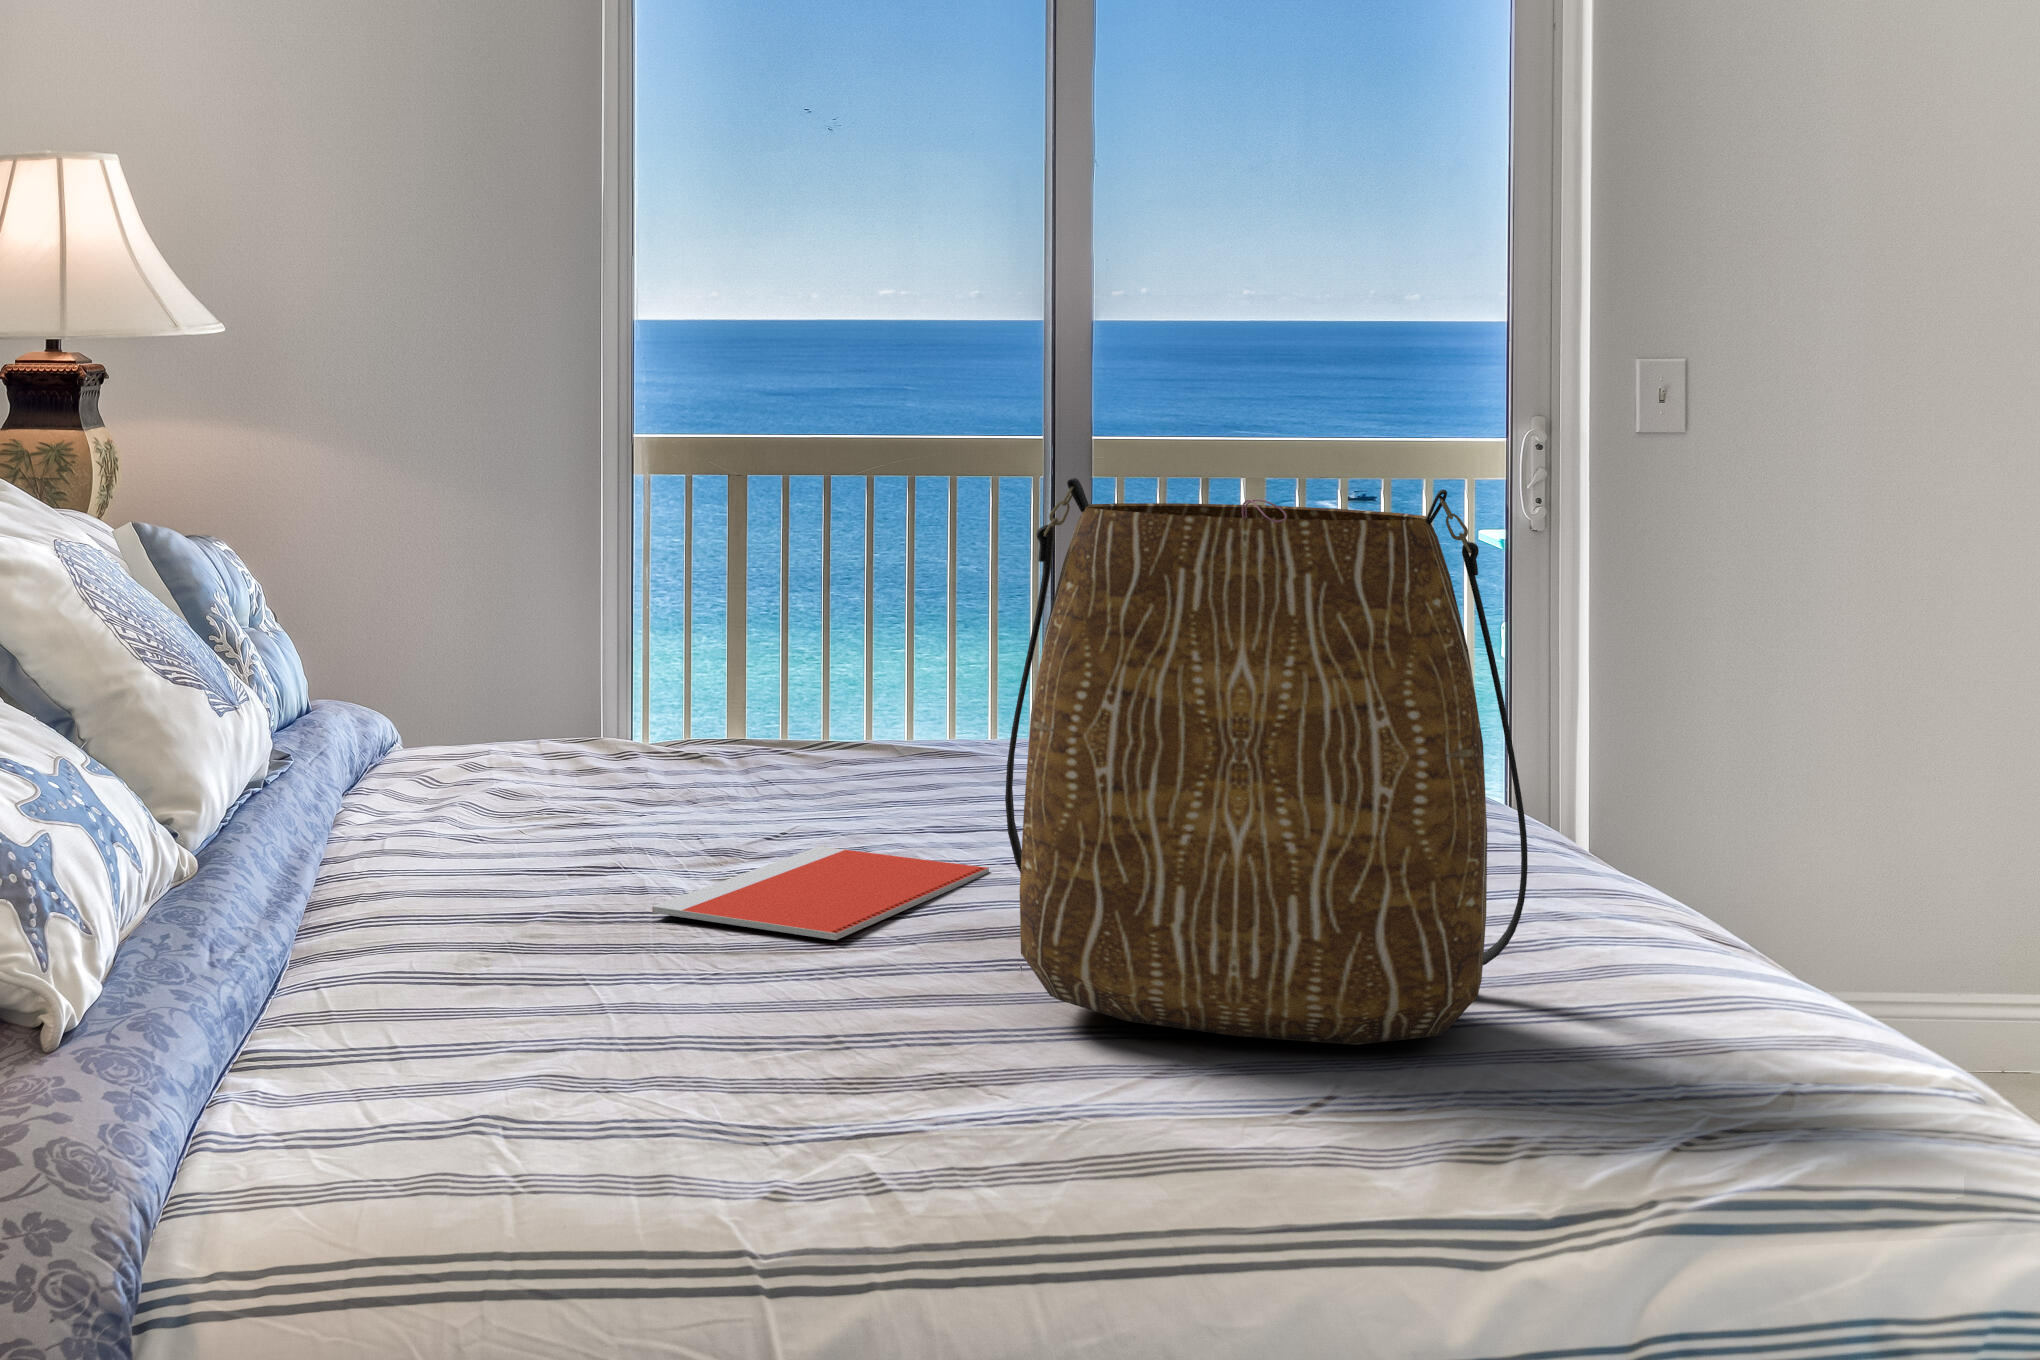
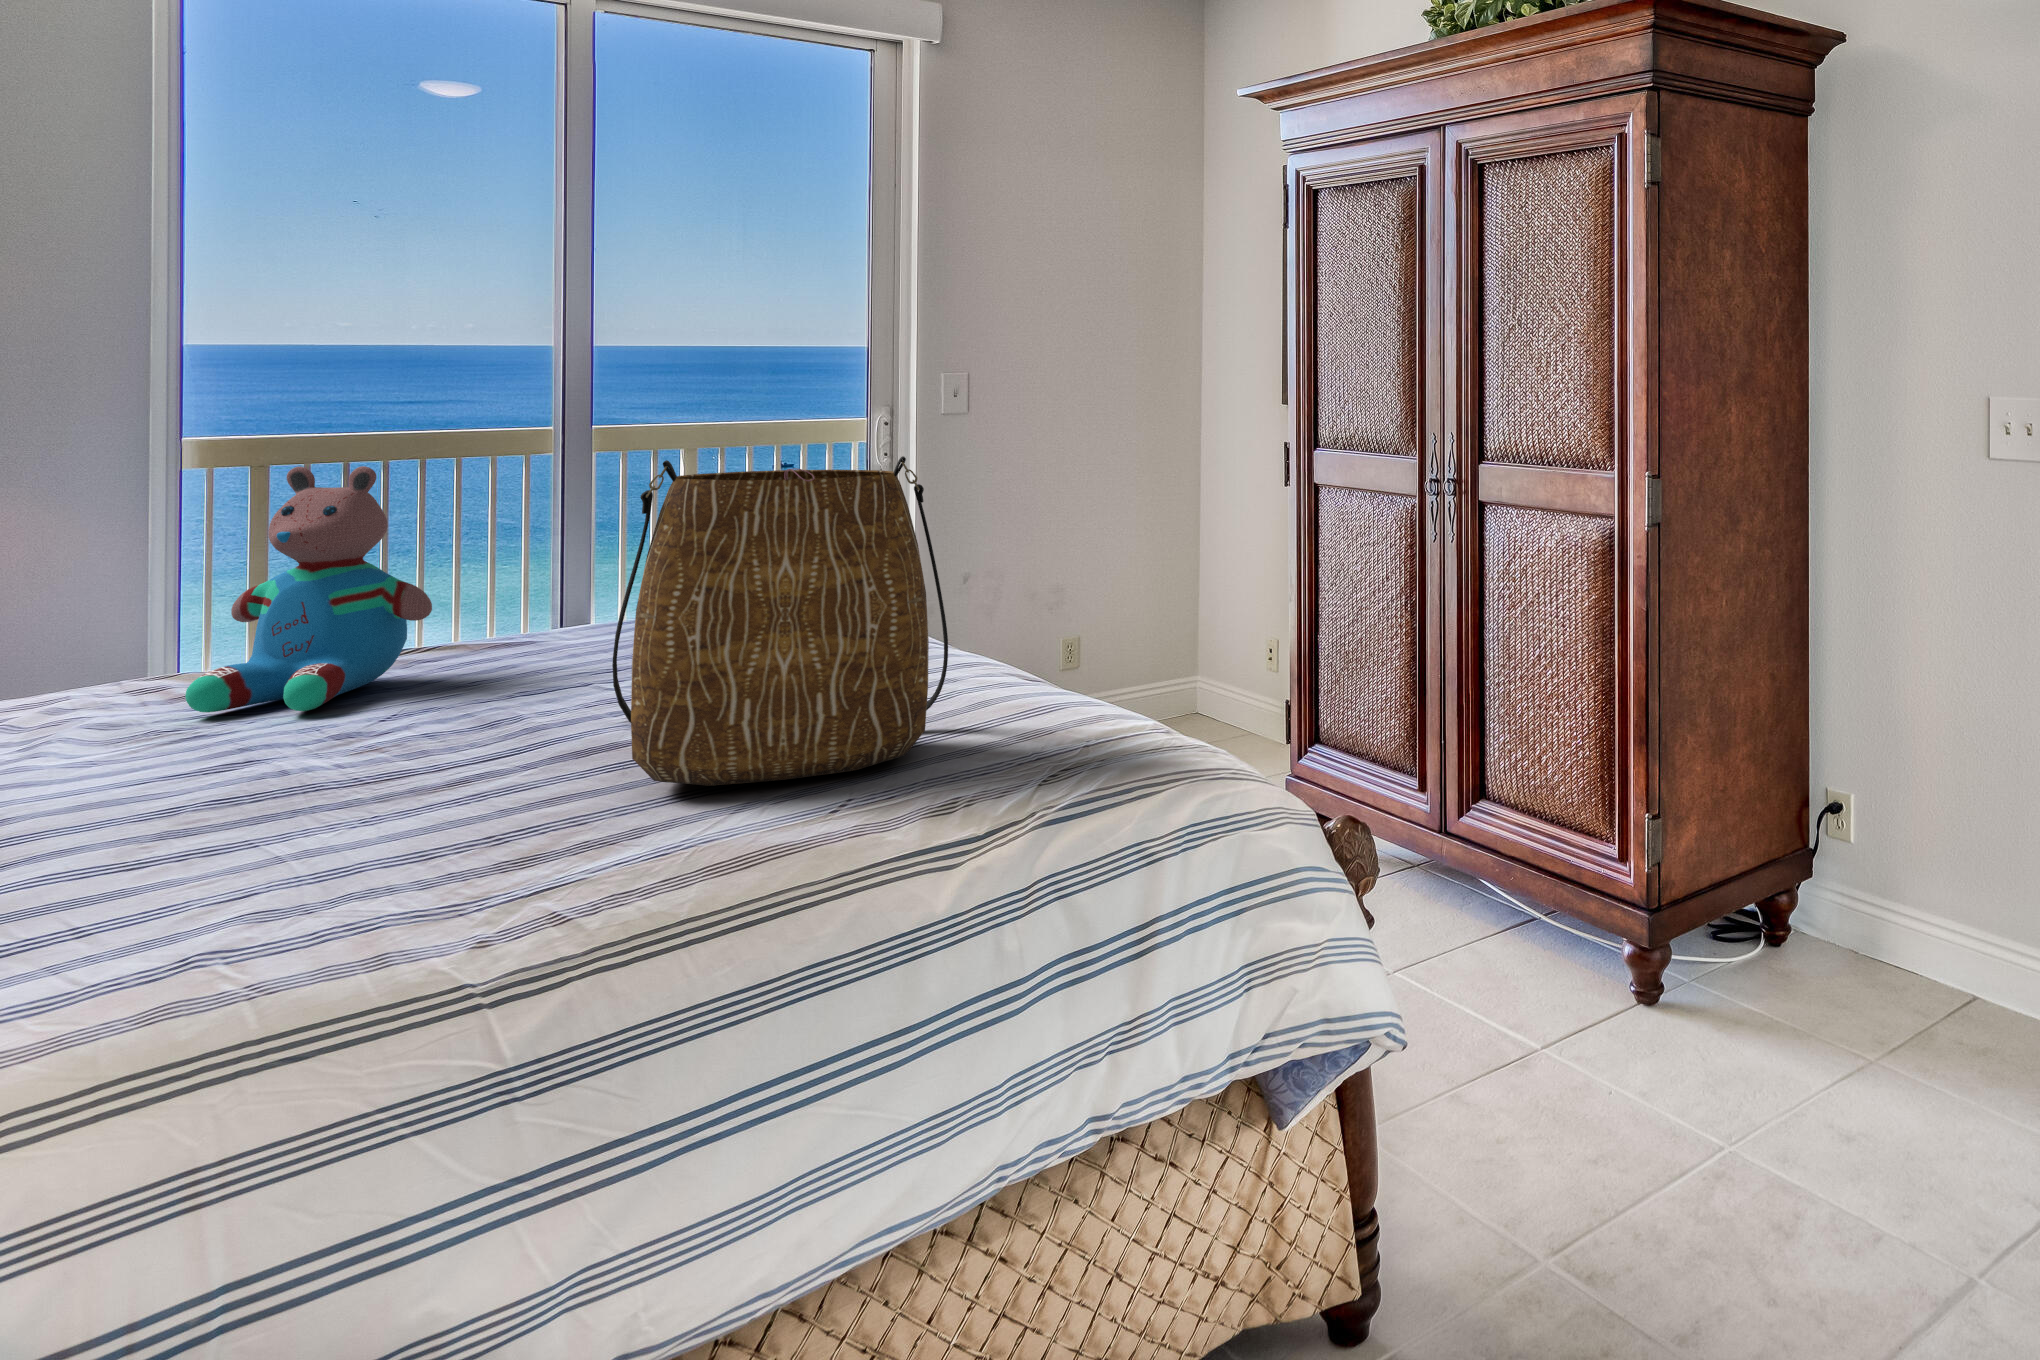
teddy bear: none [583,481,838,811] -> present [185,466,432,712]
notebook: present [652,846,989,940] -> none [299,712,576,788]

